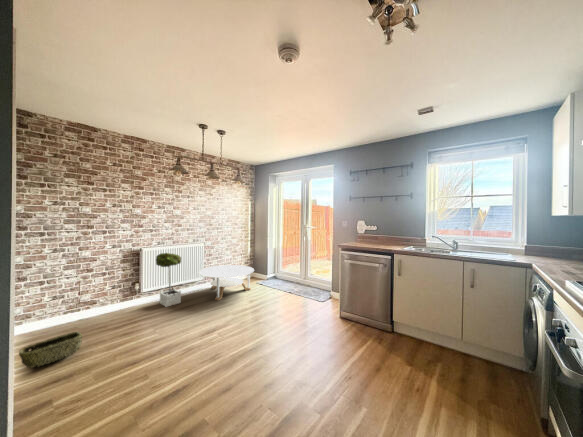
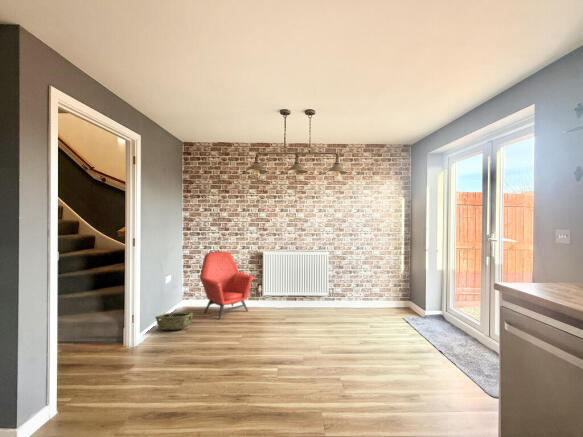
armchair: none [64,252,135,331] -> present [200,251,254,319]
potted tree: present [156,253,181,307] -> none [270,258,294,315]
round table: present [199,265,254,300] -> none [314,282,385,324]

